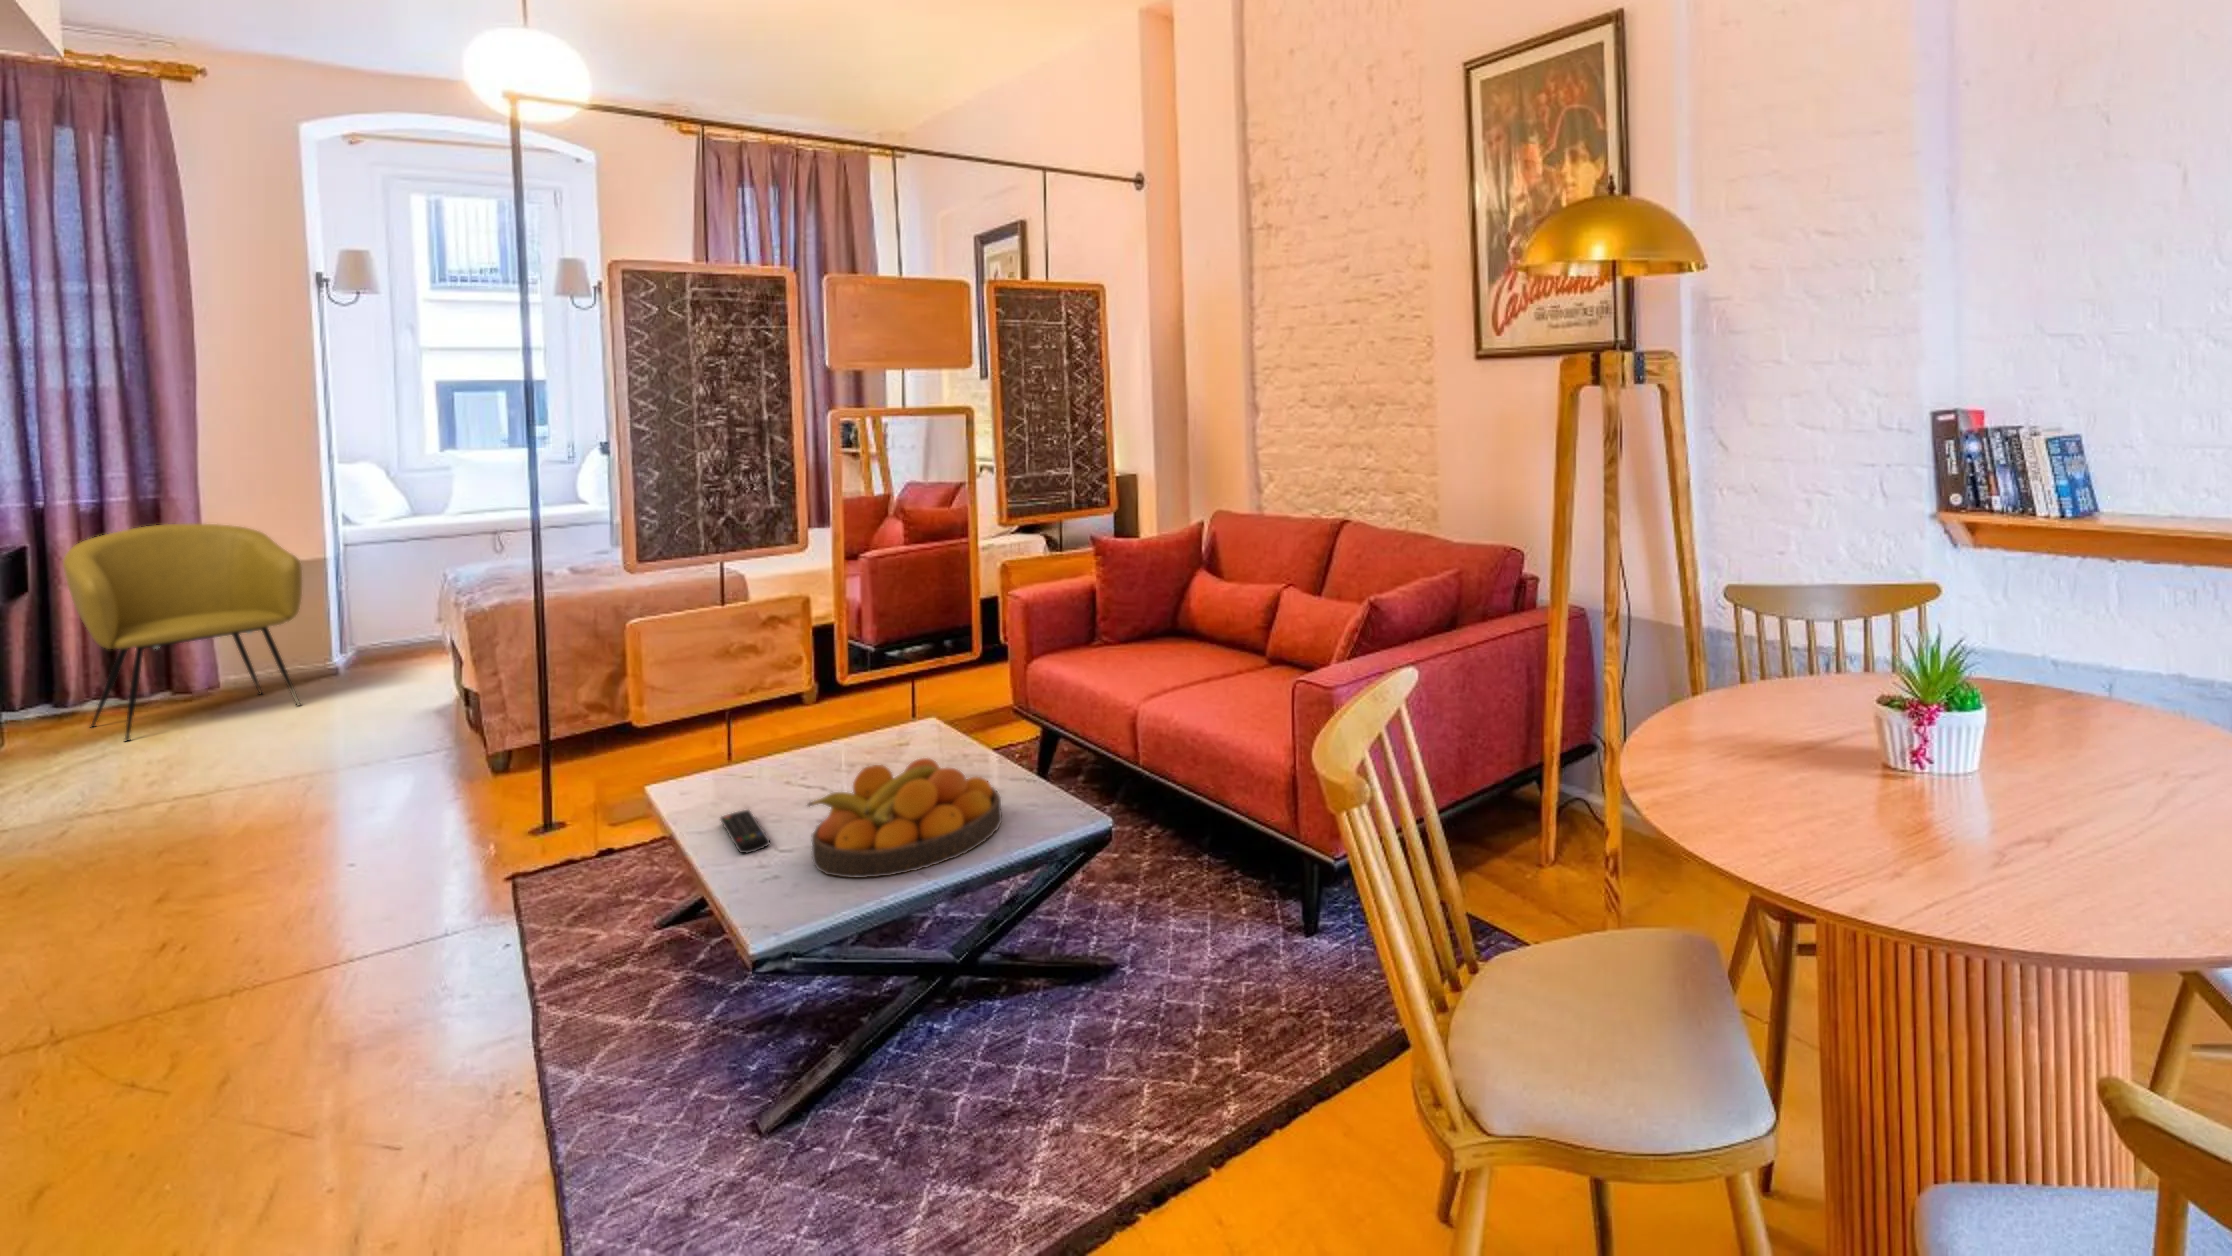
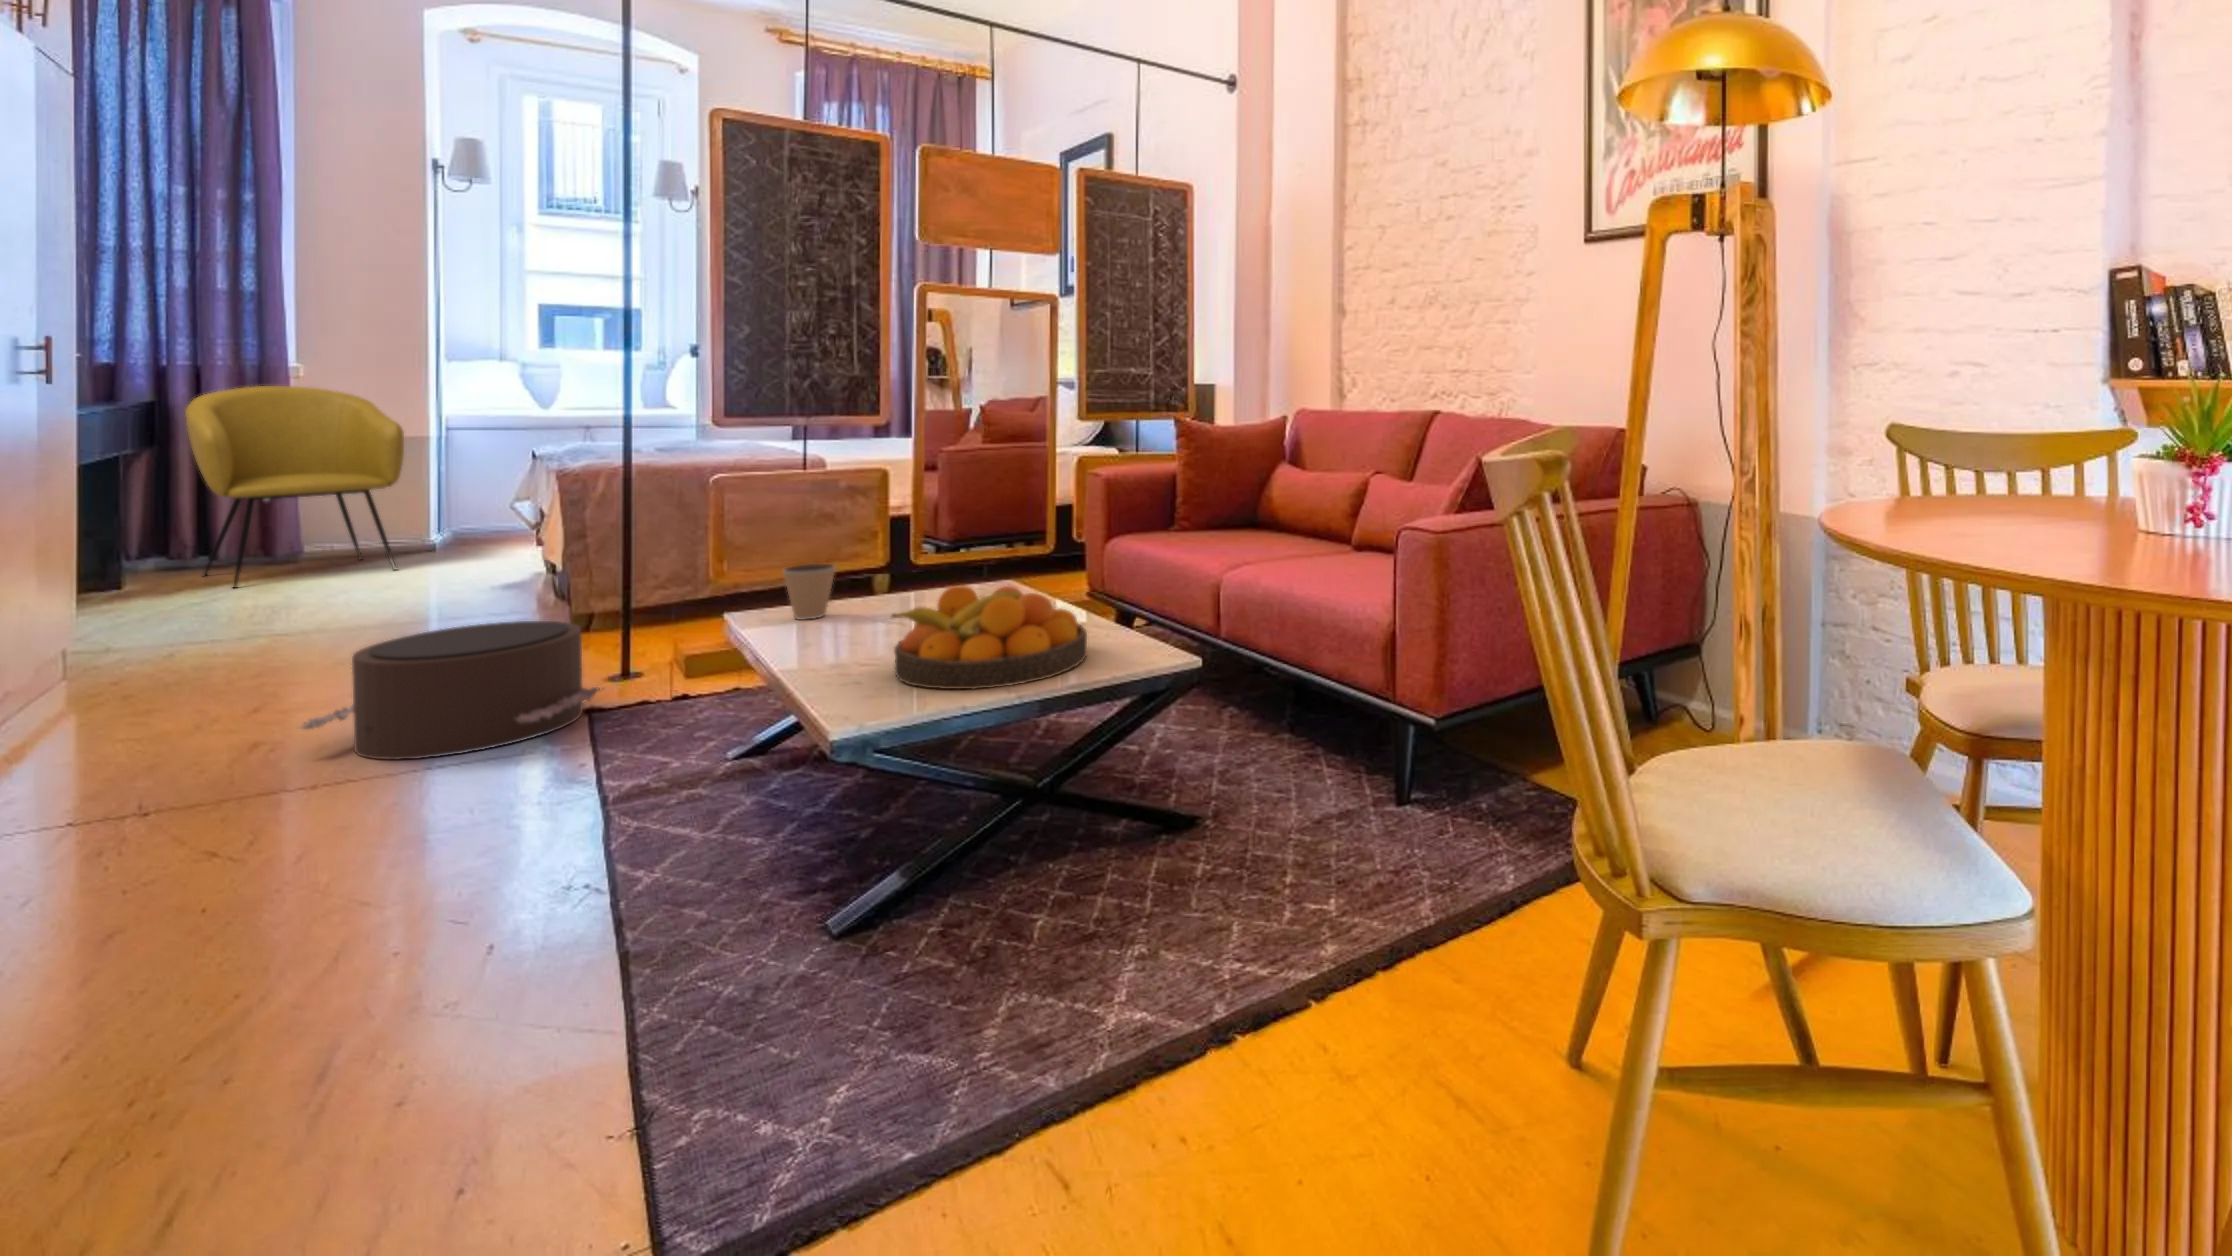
coffee cup: none [700,727,755,787] -> present [783,564,835,620]
pouf: none [205,789,526,954] -> present [300,621,600,760]
remote control: present [721,810,770,853] -> none [800,634,851,666]

